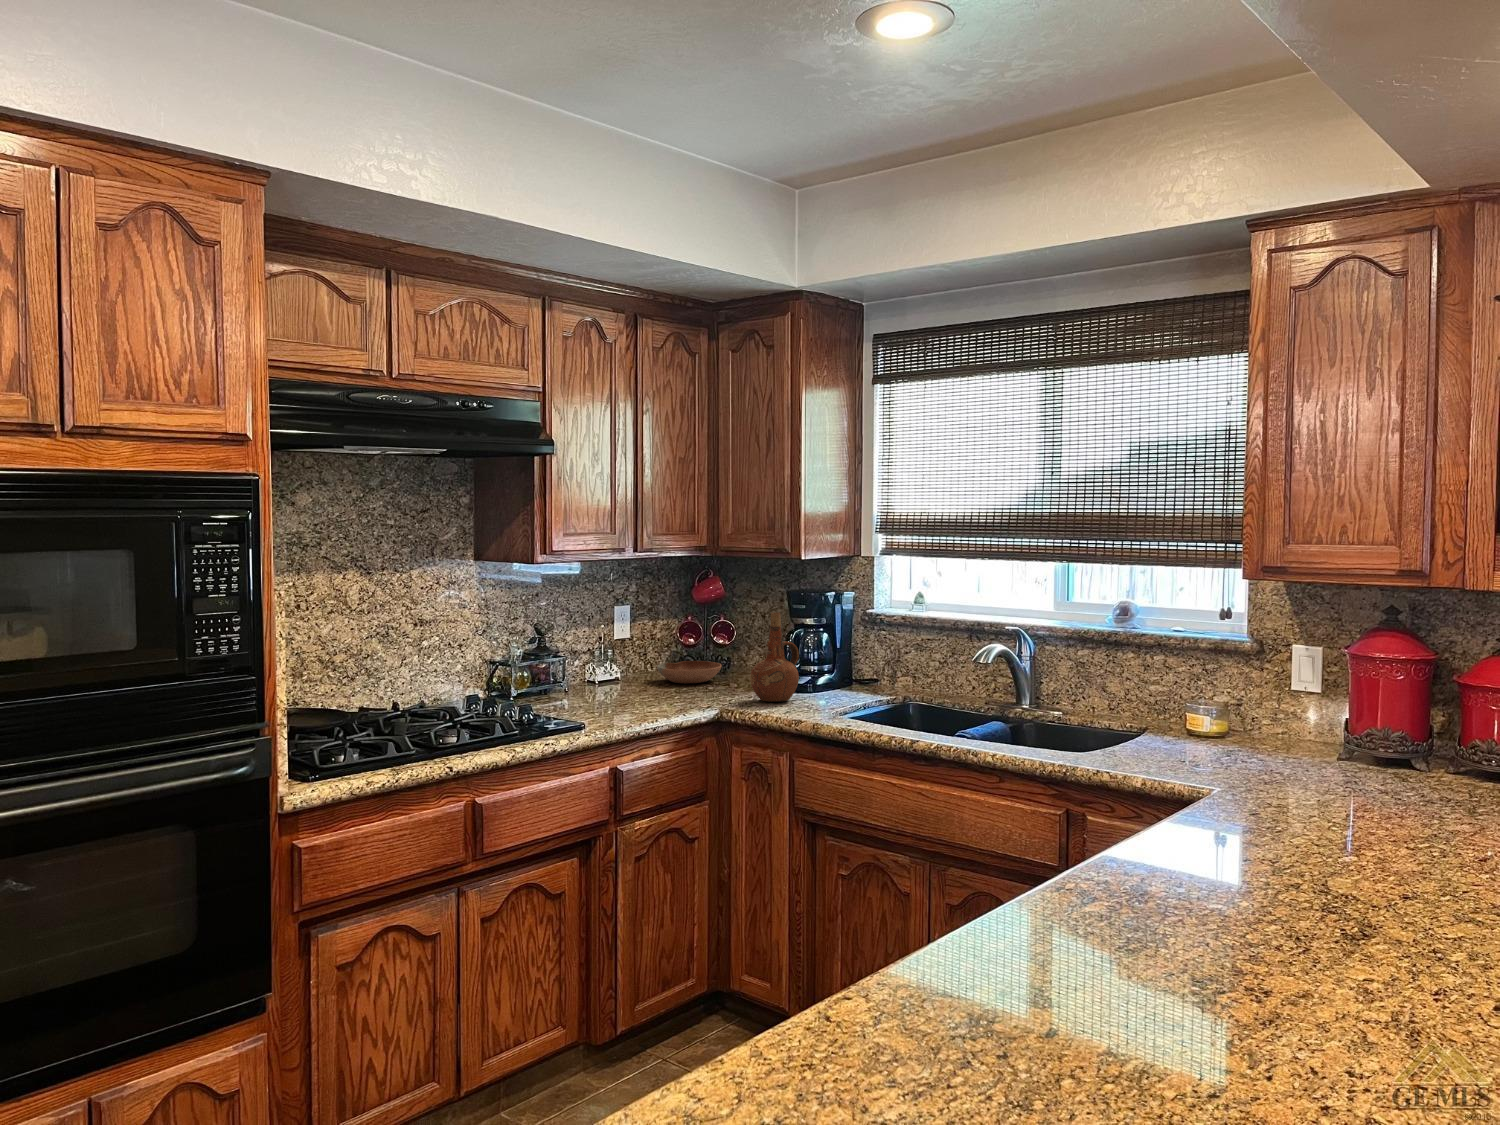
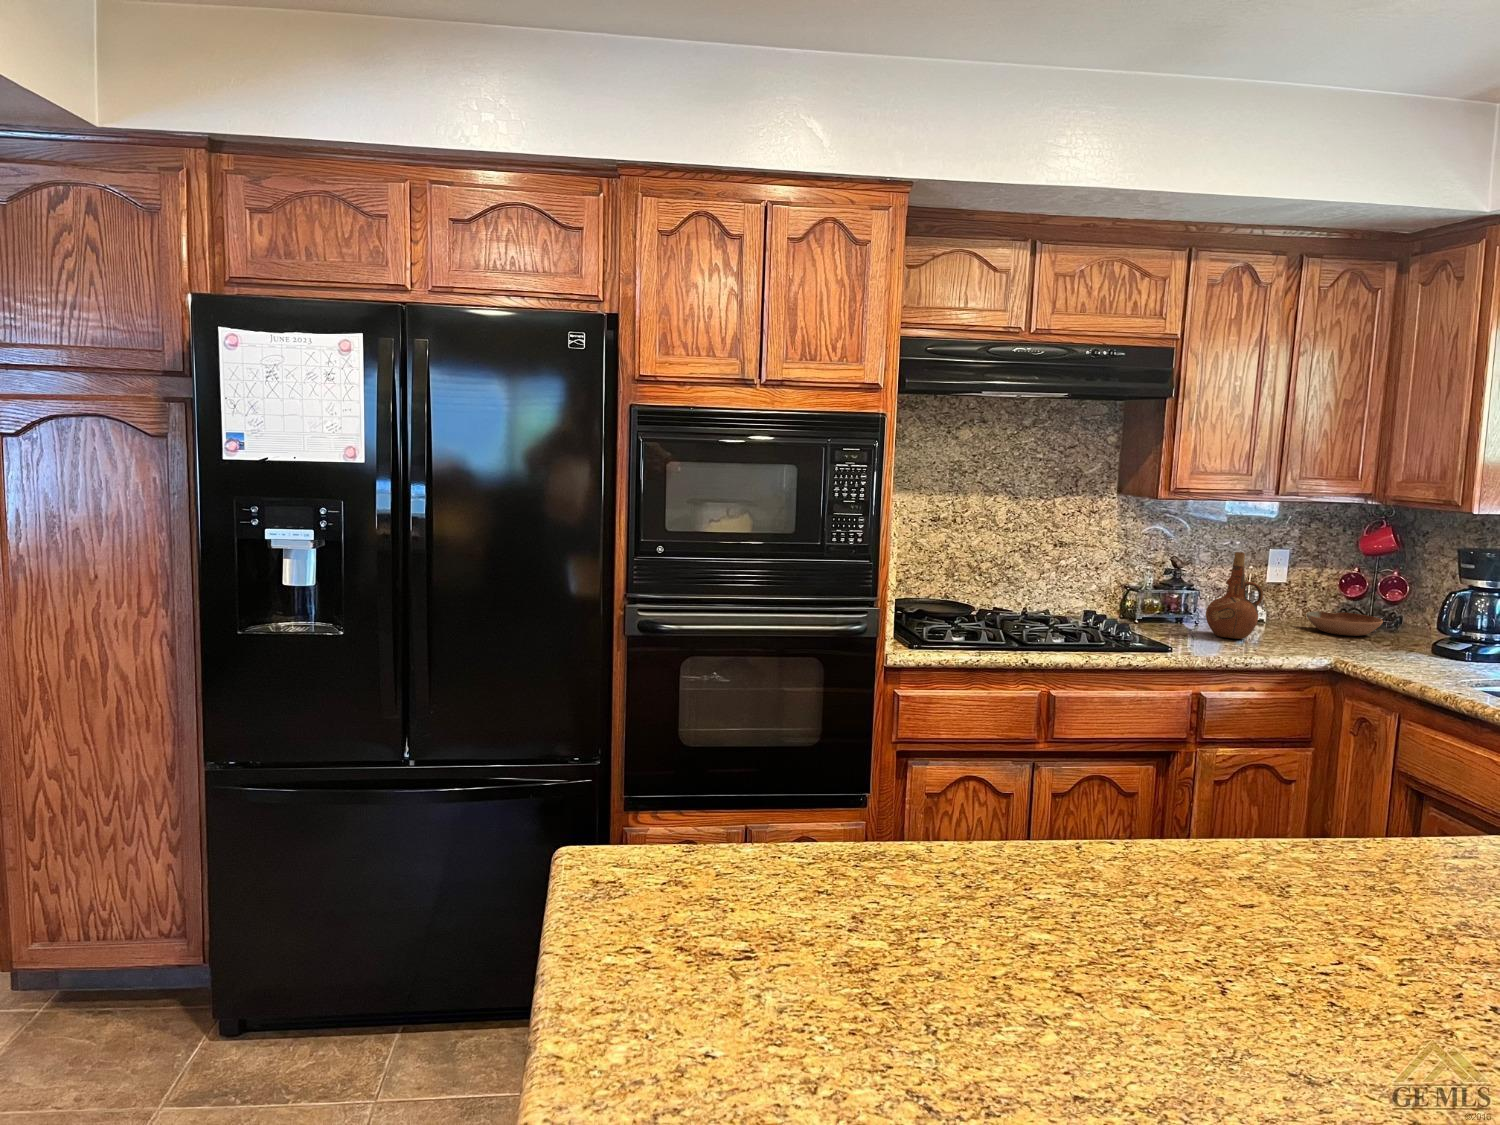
ceramic pitcher: present [750,612,799,702] -> present [1206,552,1263,639]

